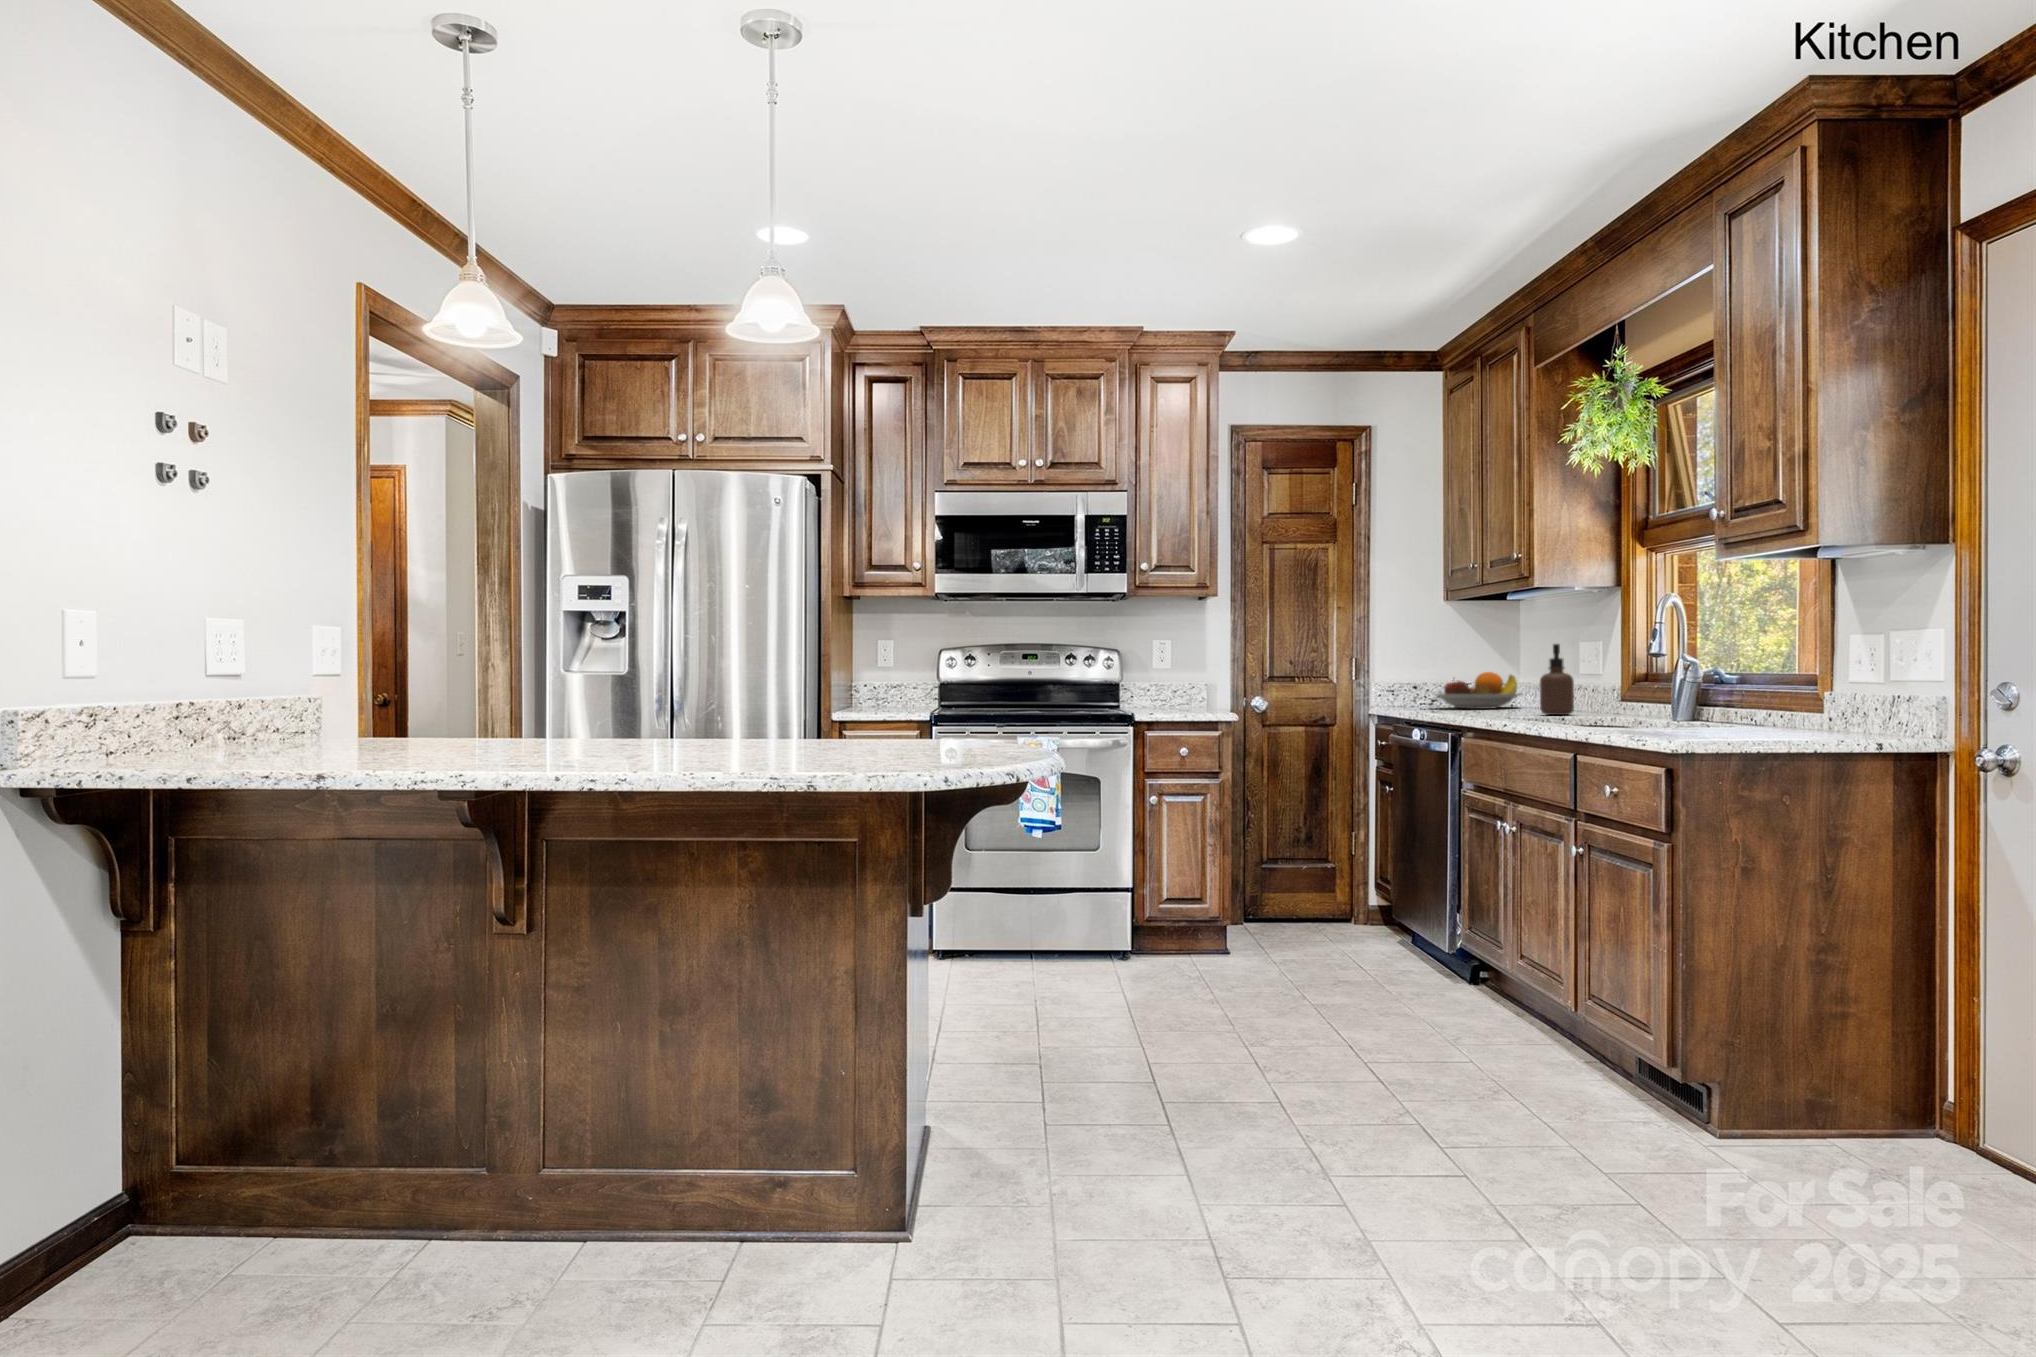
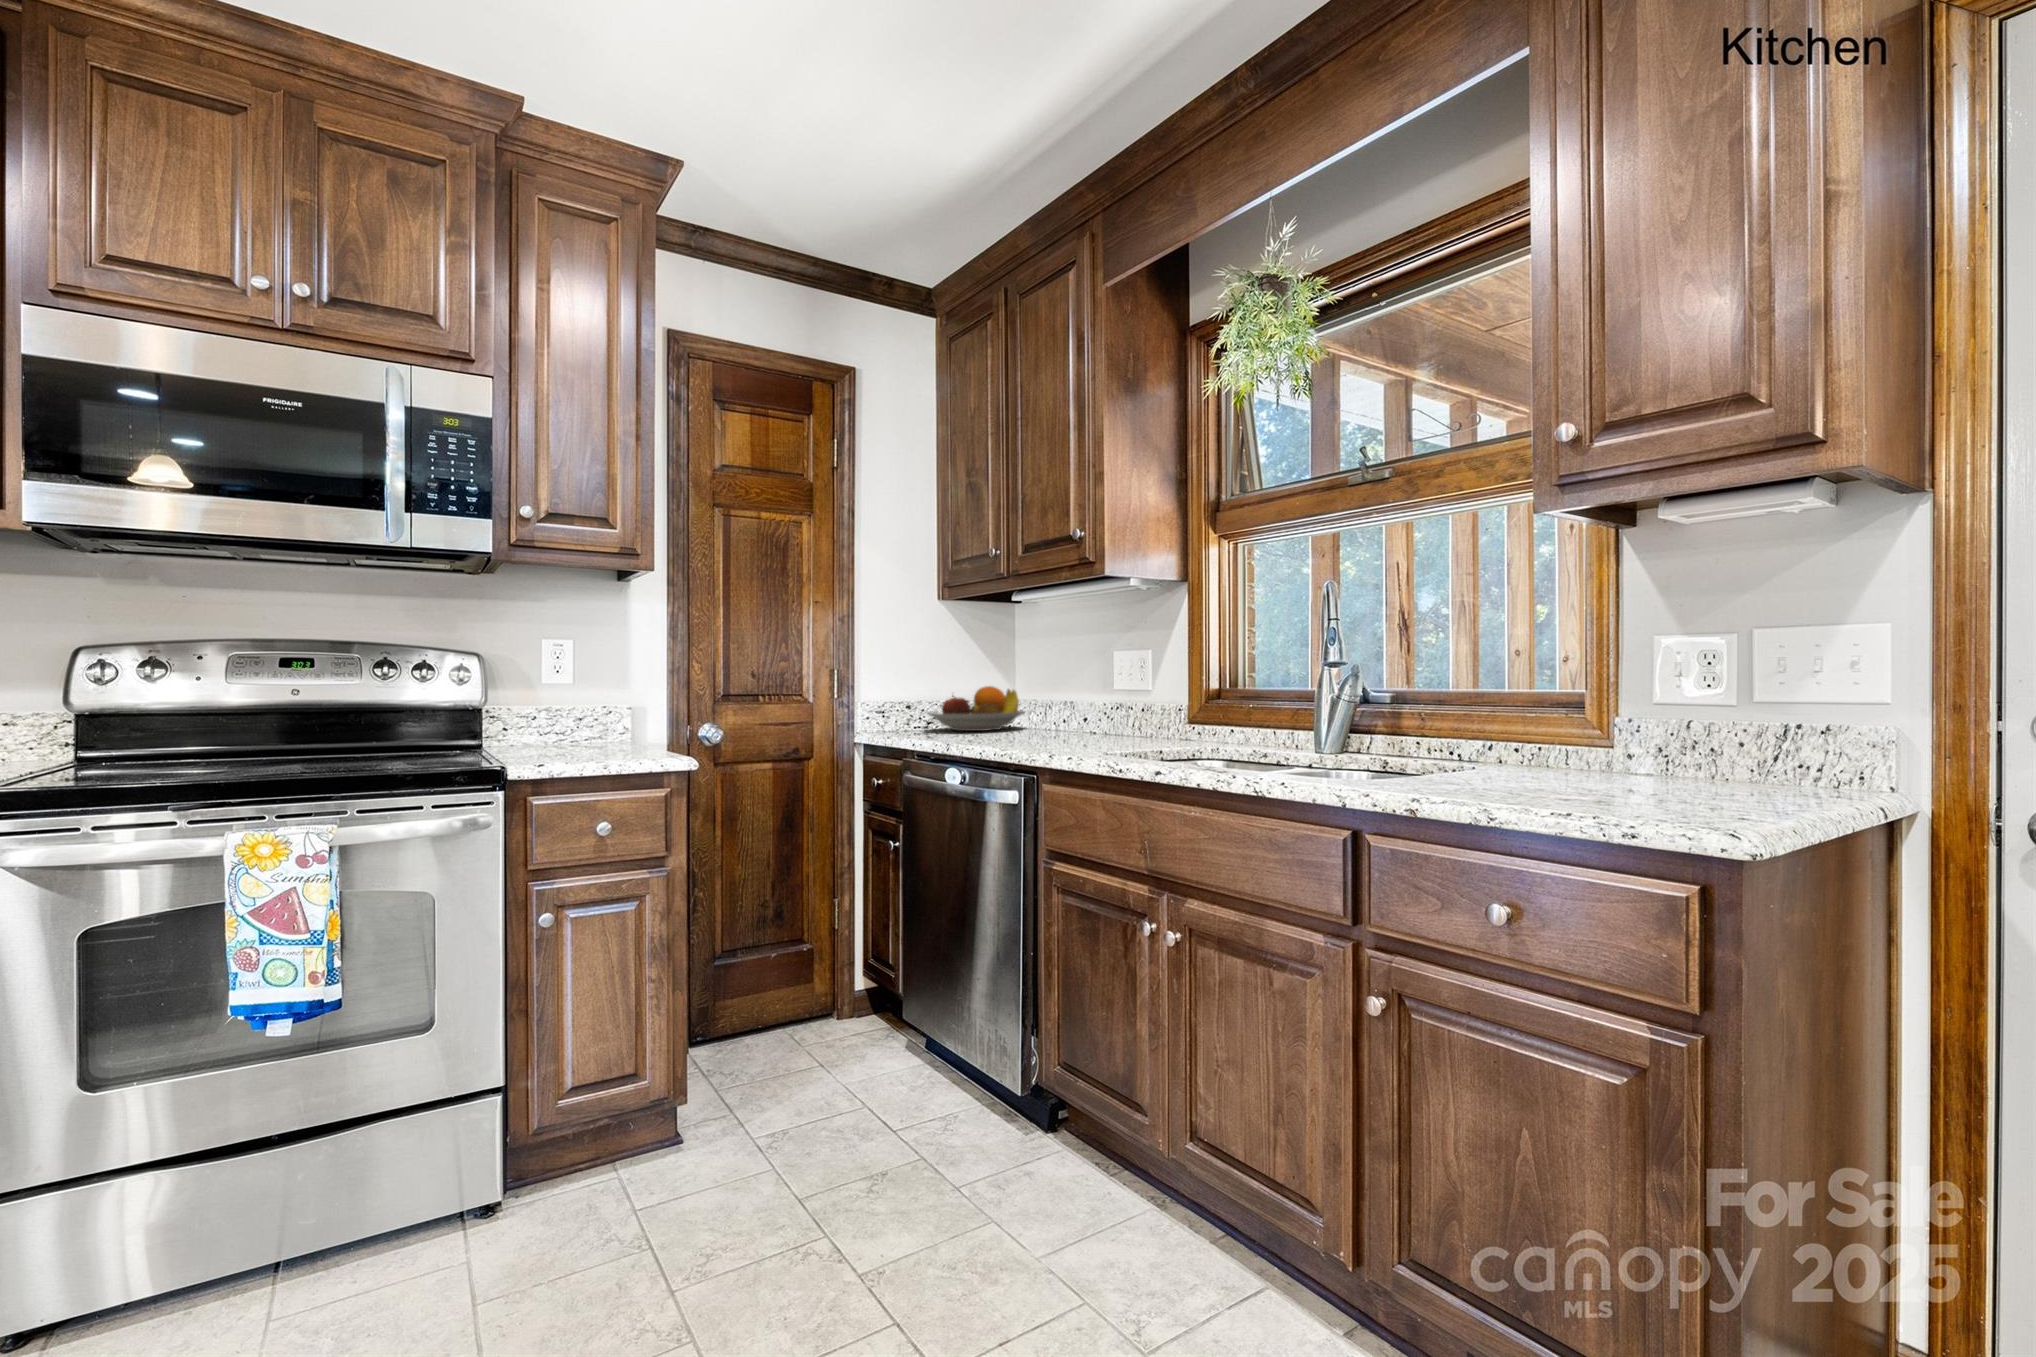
soap dispenser: present [1540,644,1574,715] -> none [1097,651,1137,742]

